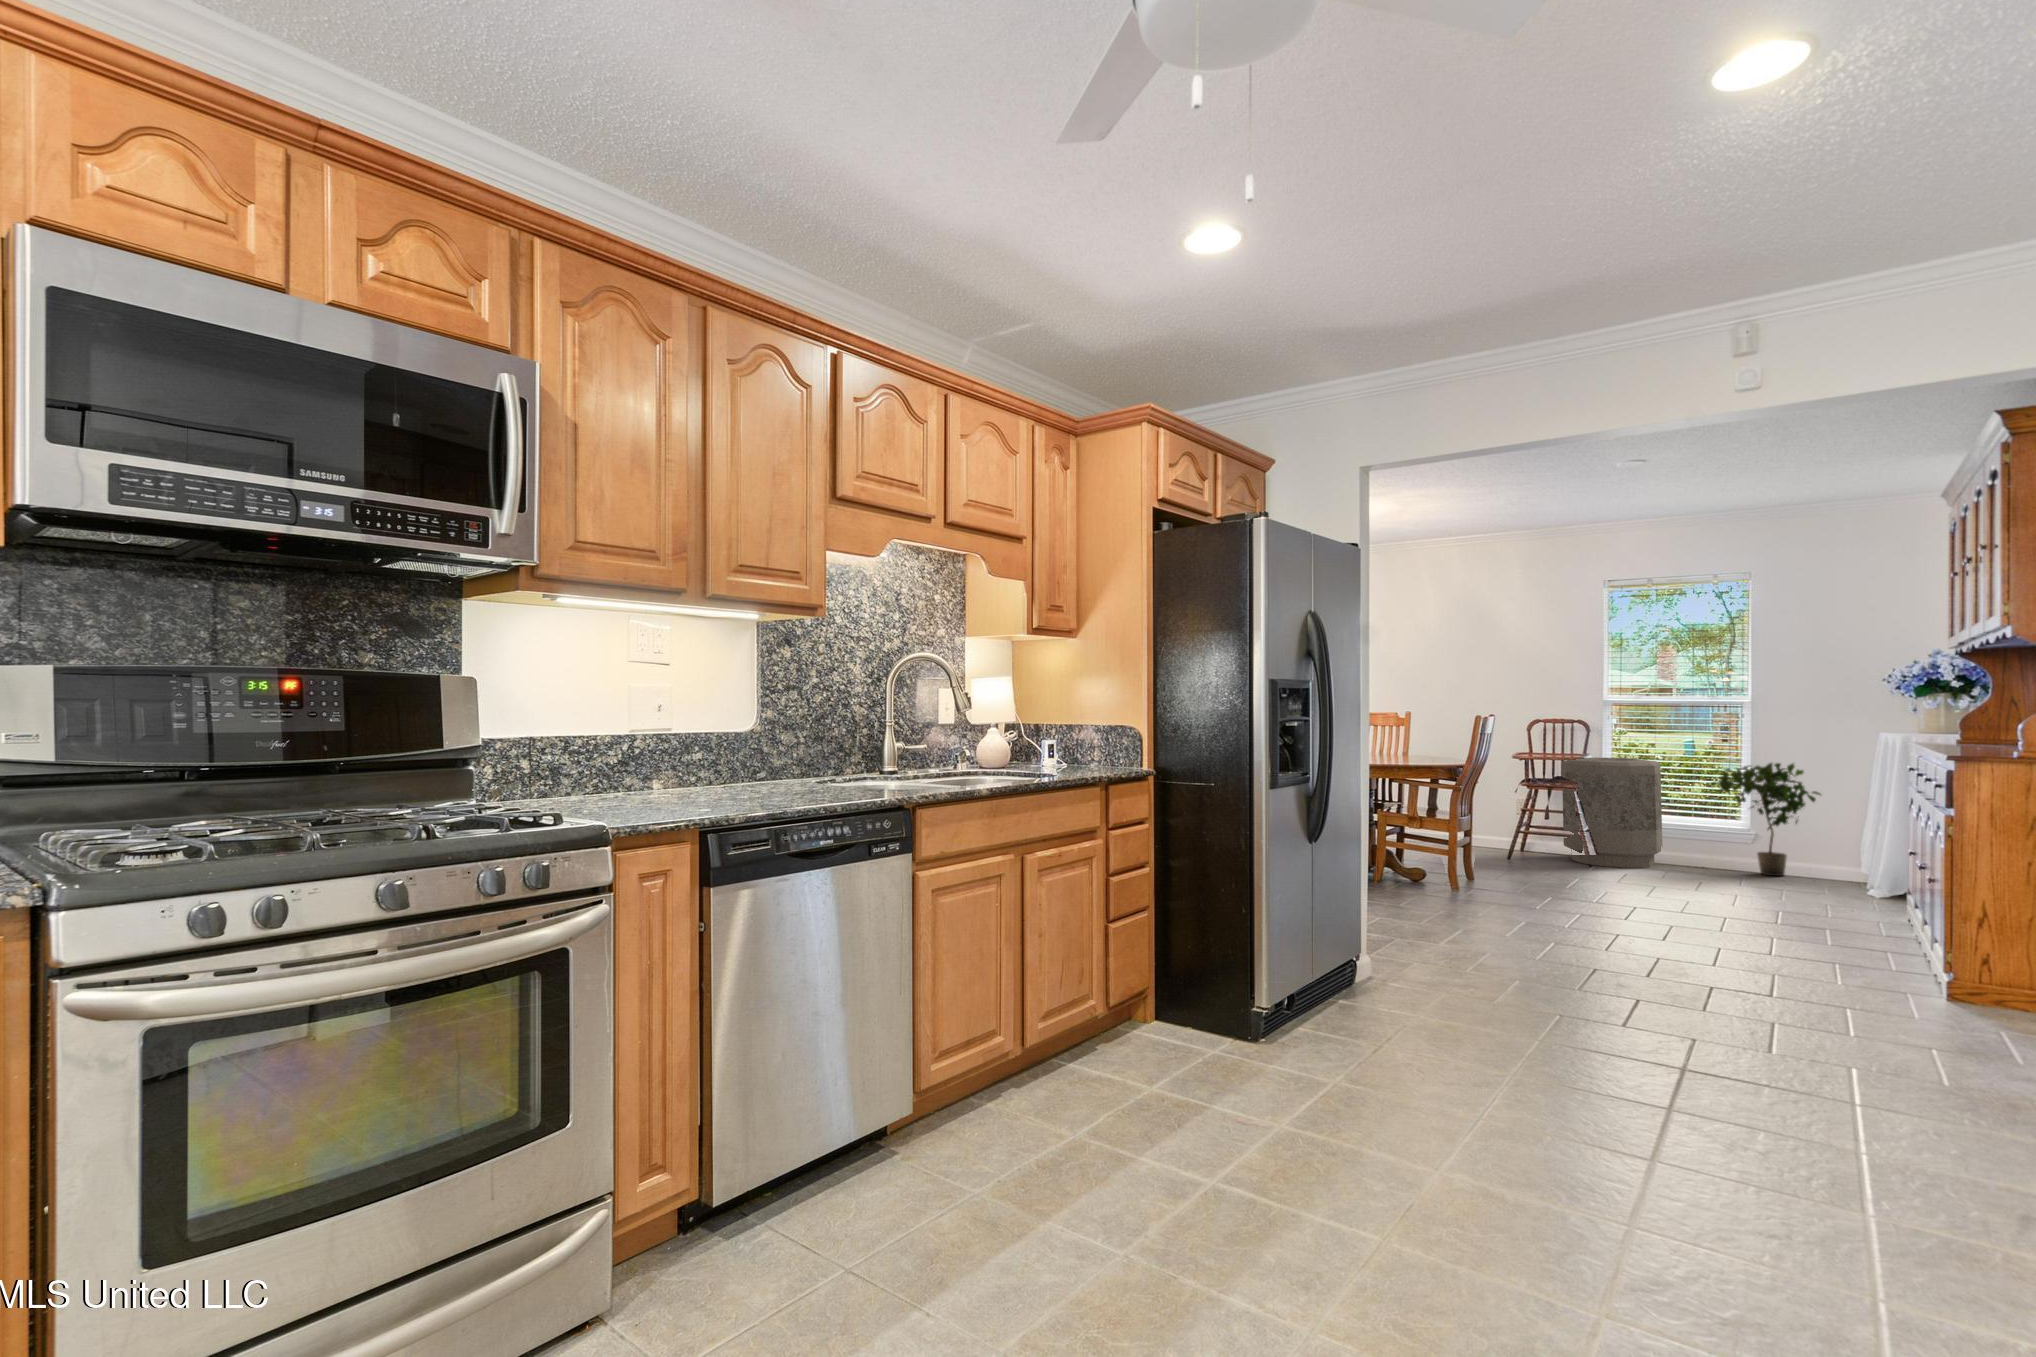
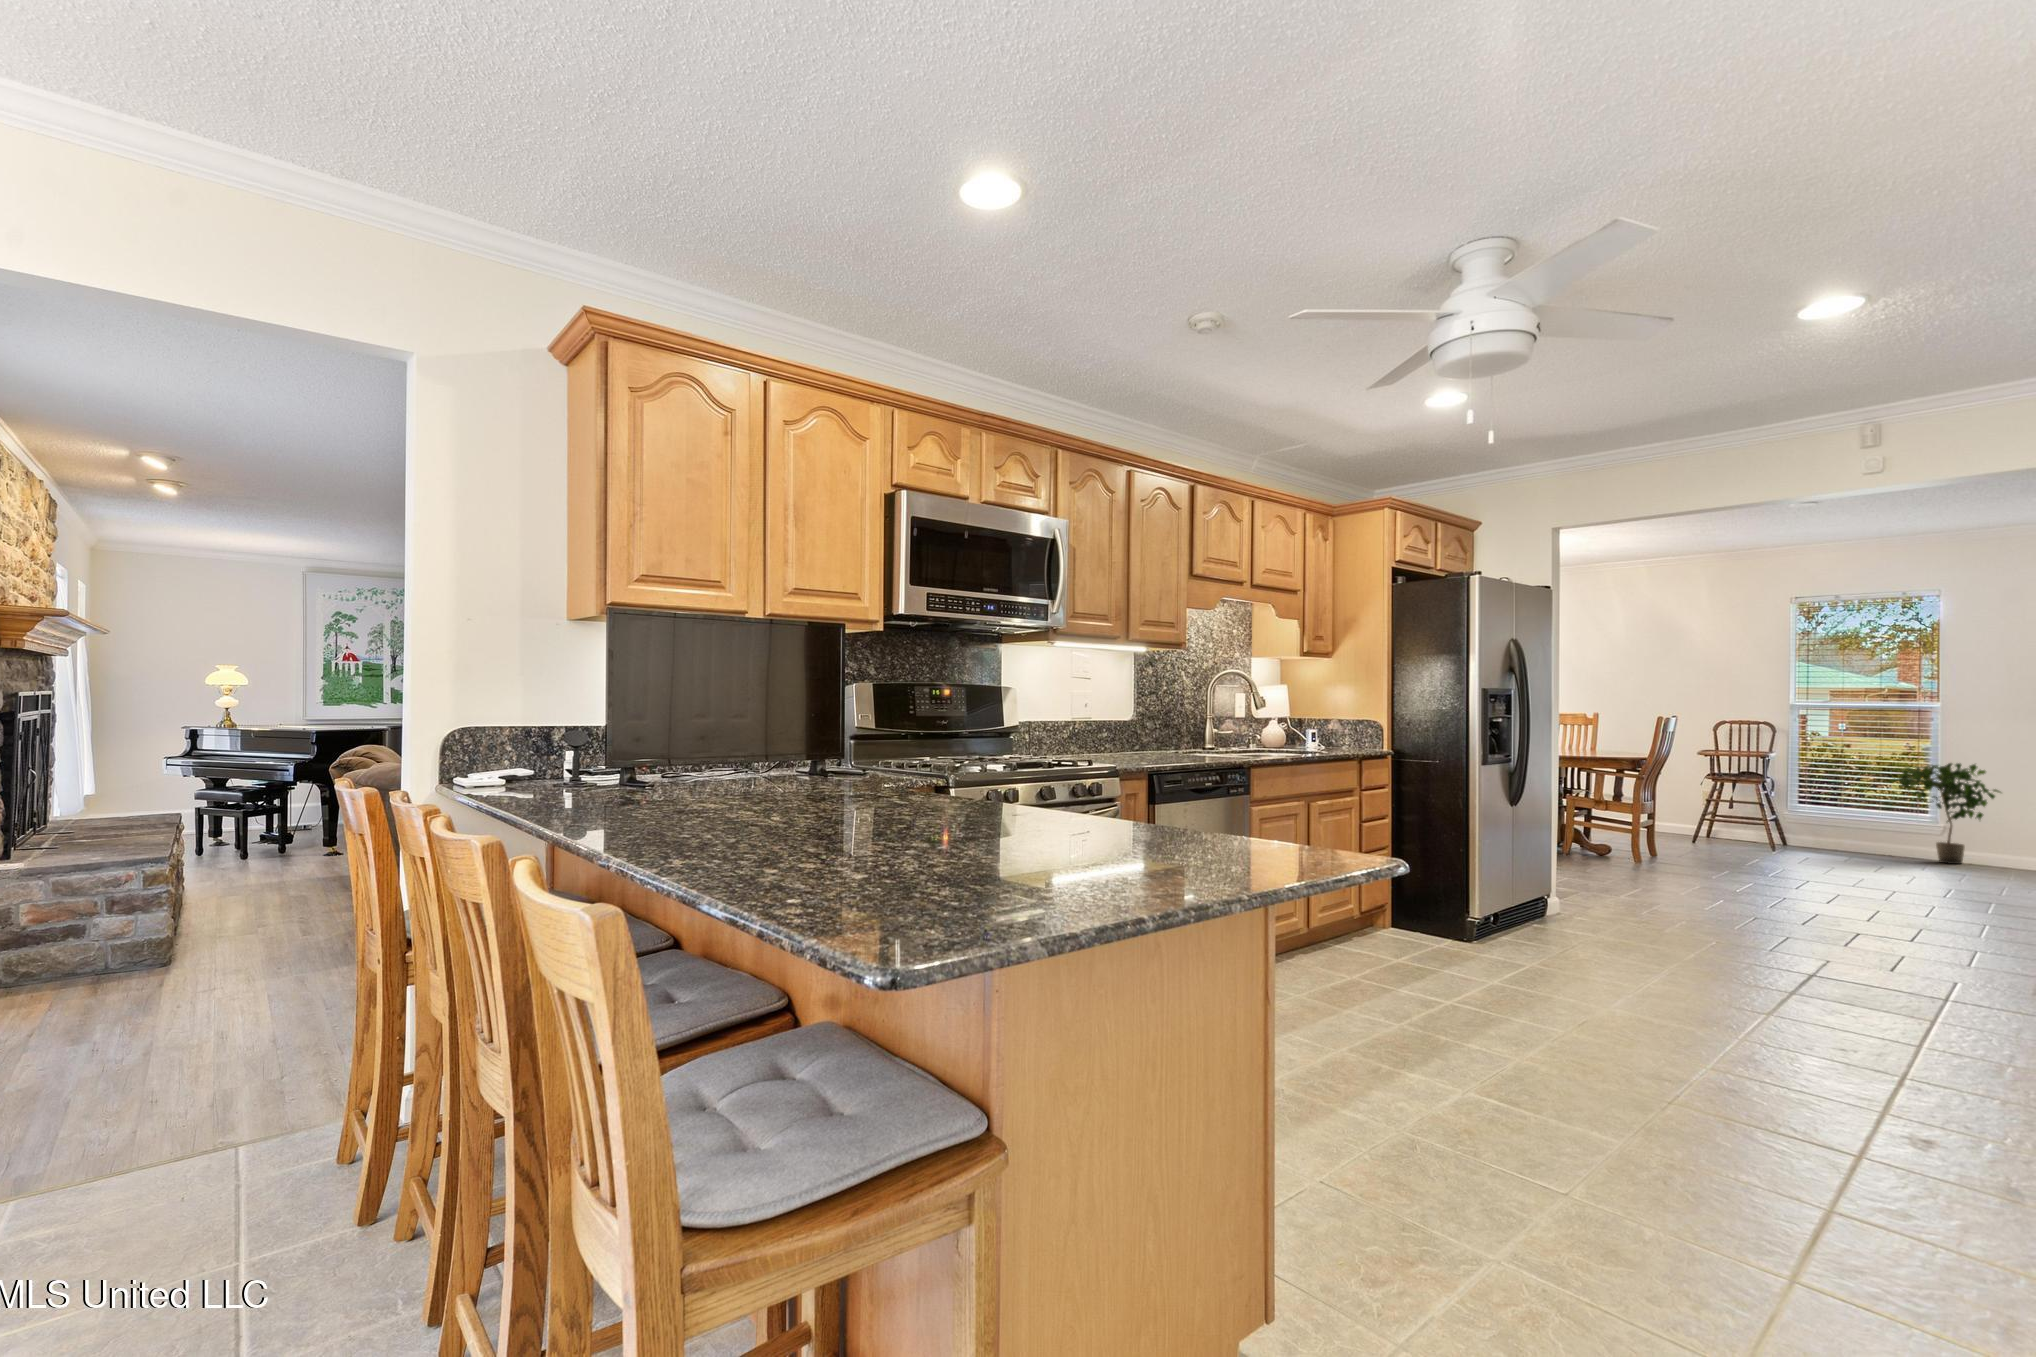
trash can: present [1562,758,1662,868] -> none [1747,756,1844,853]

